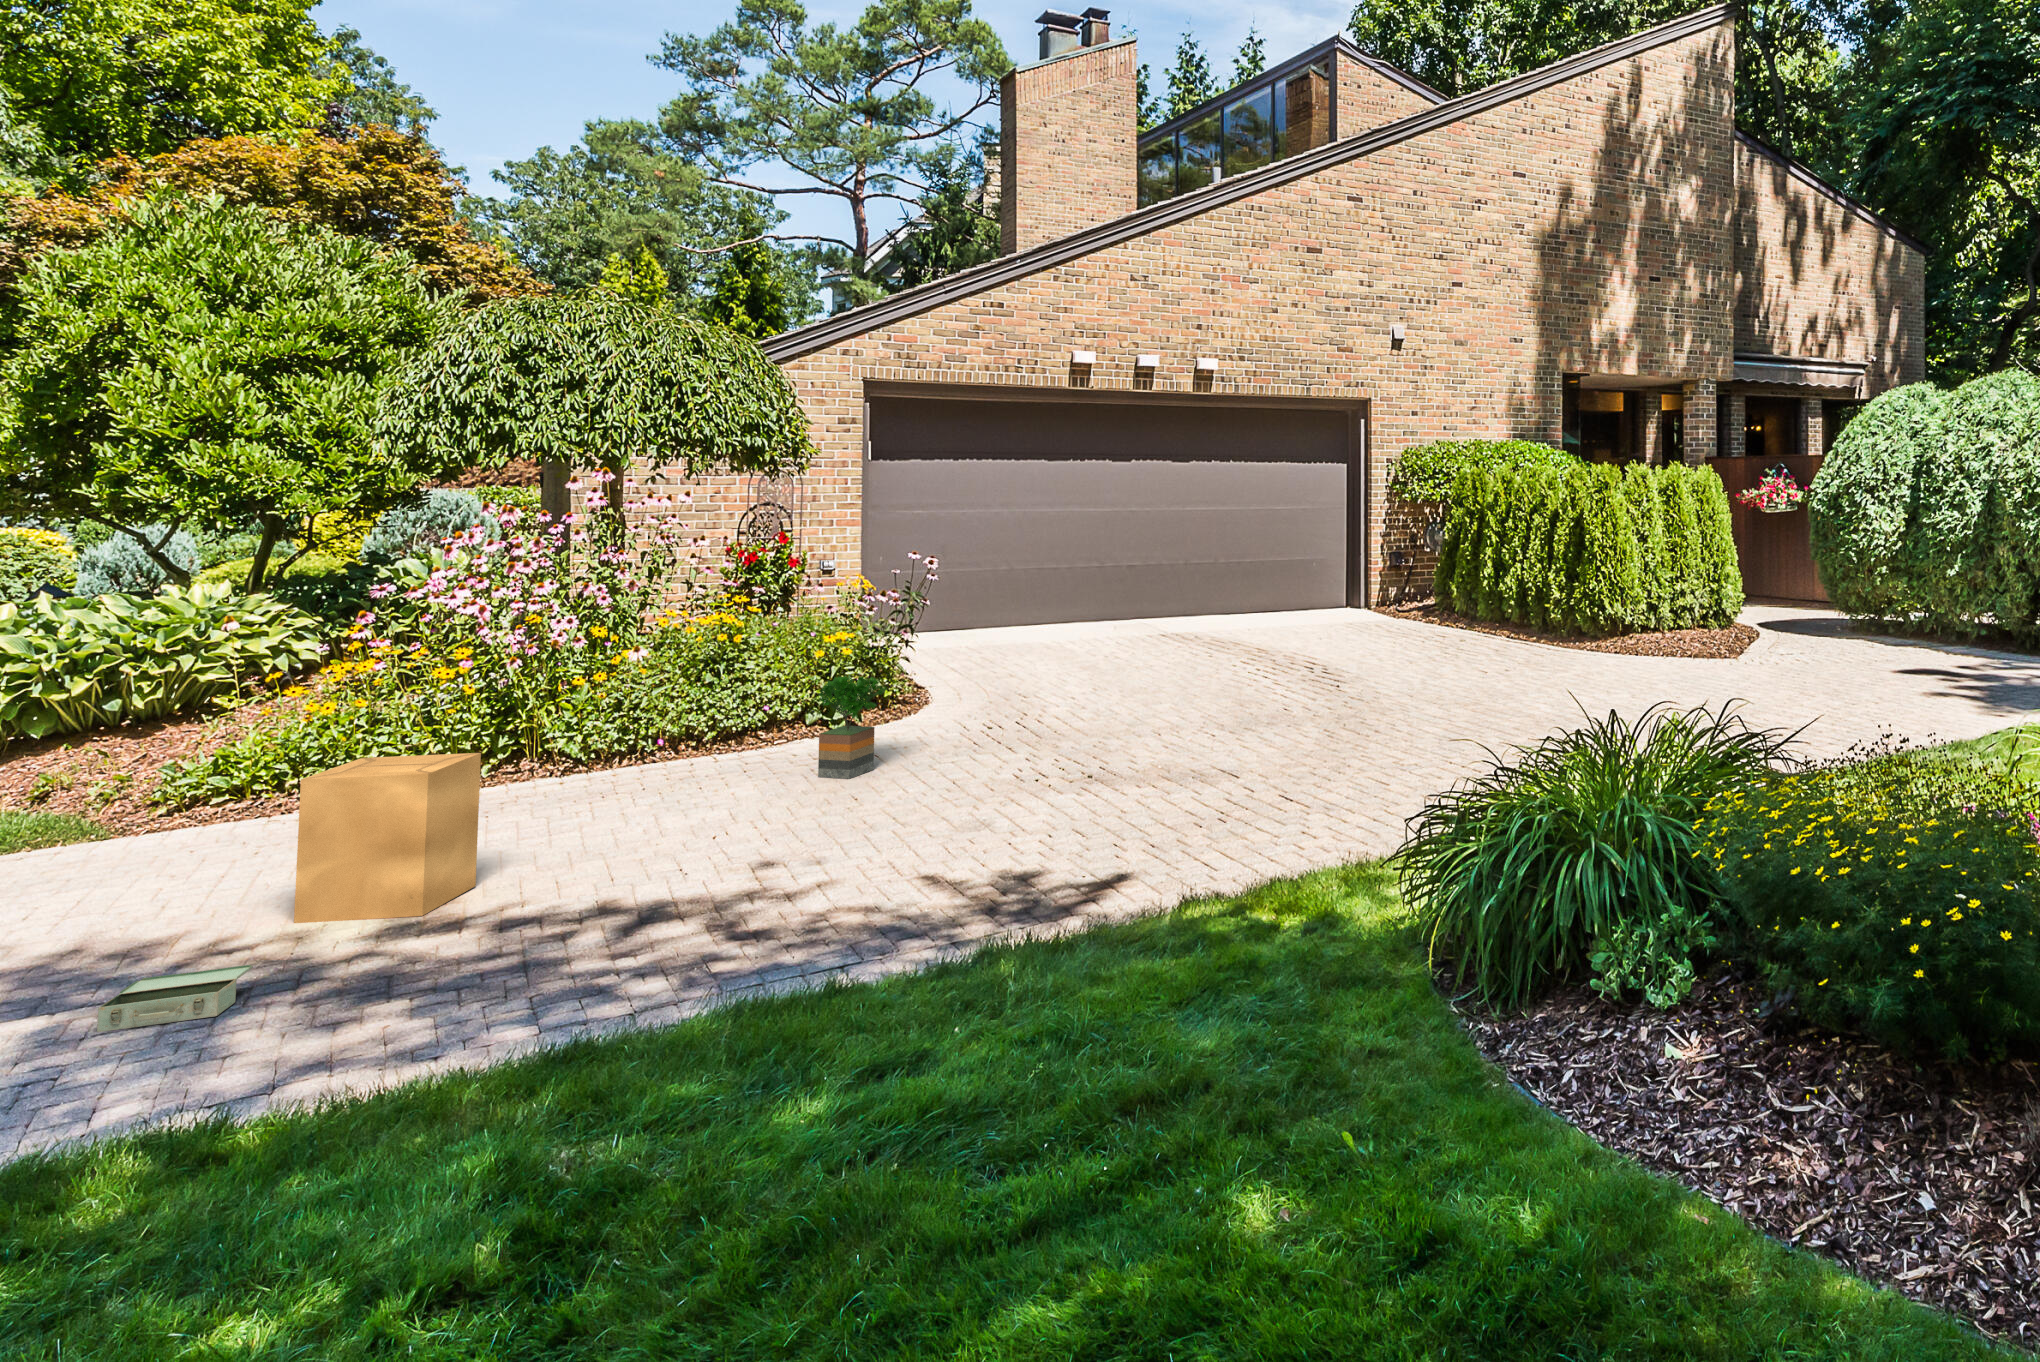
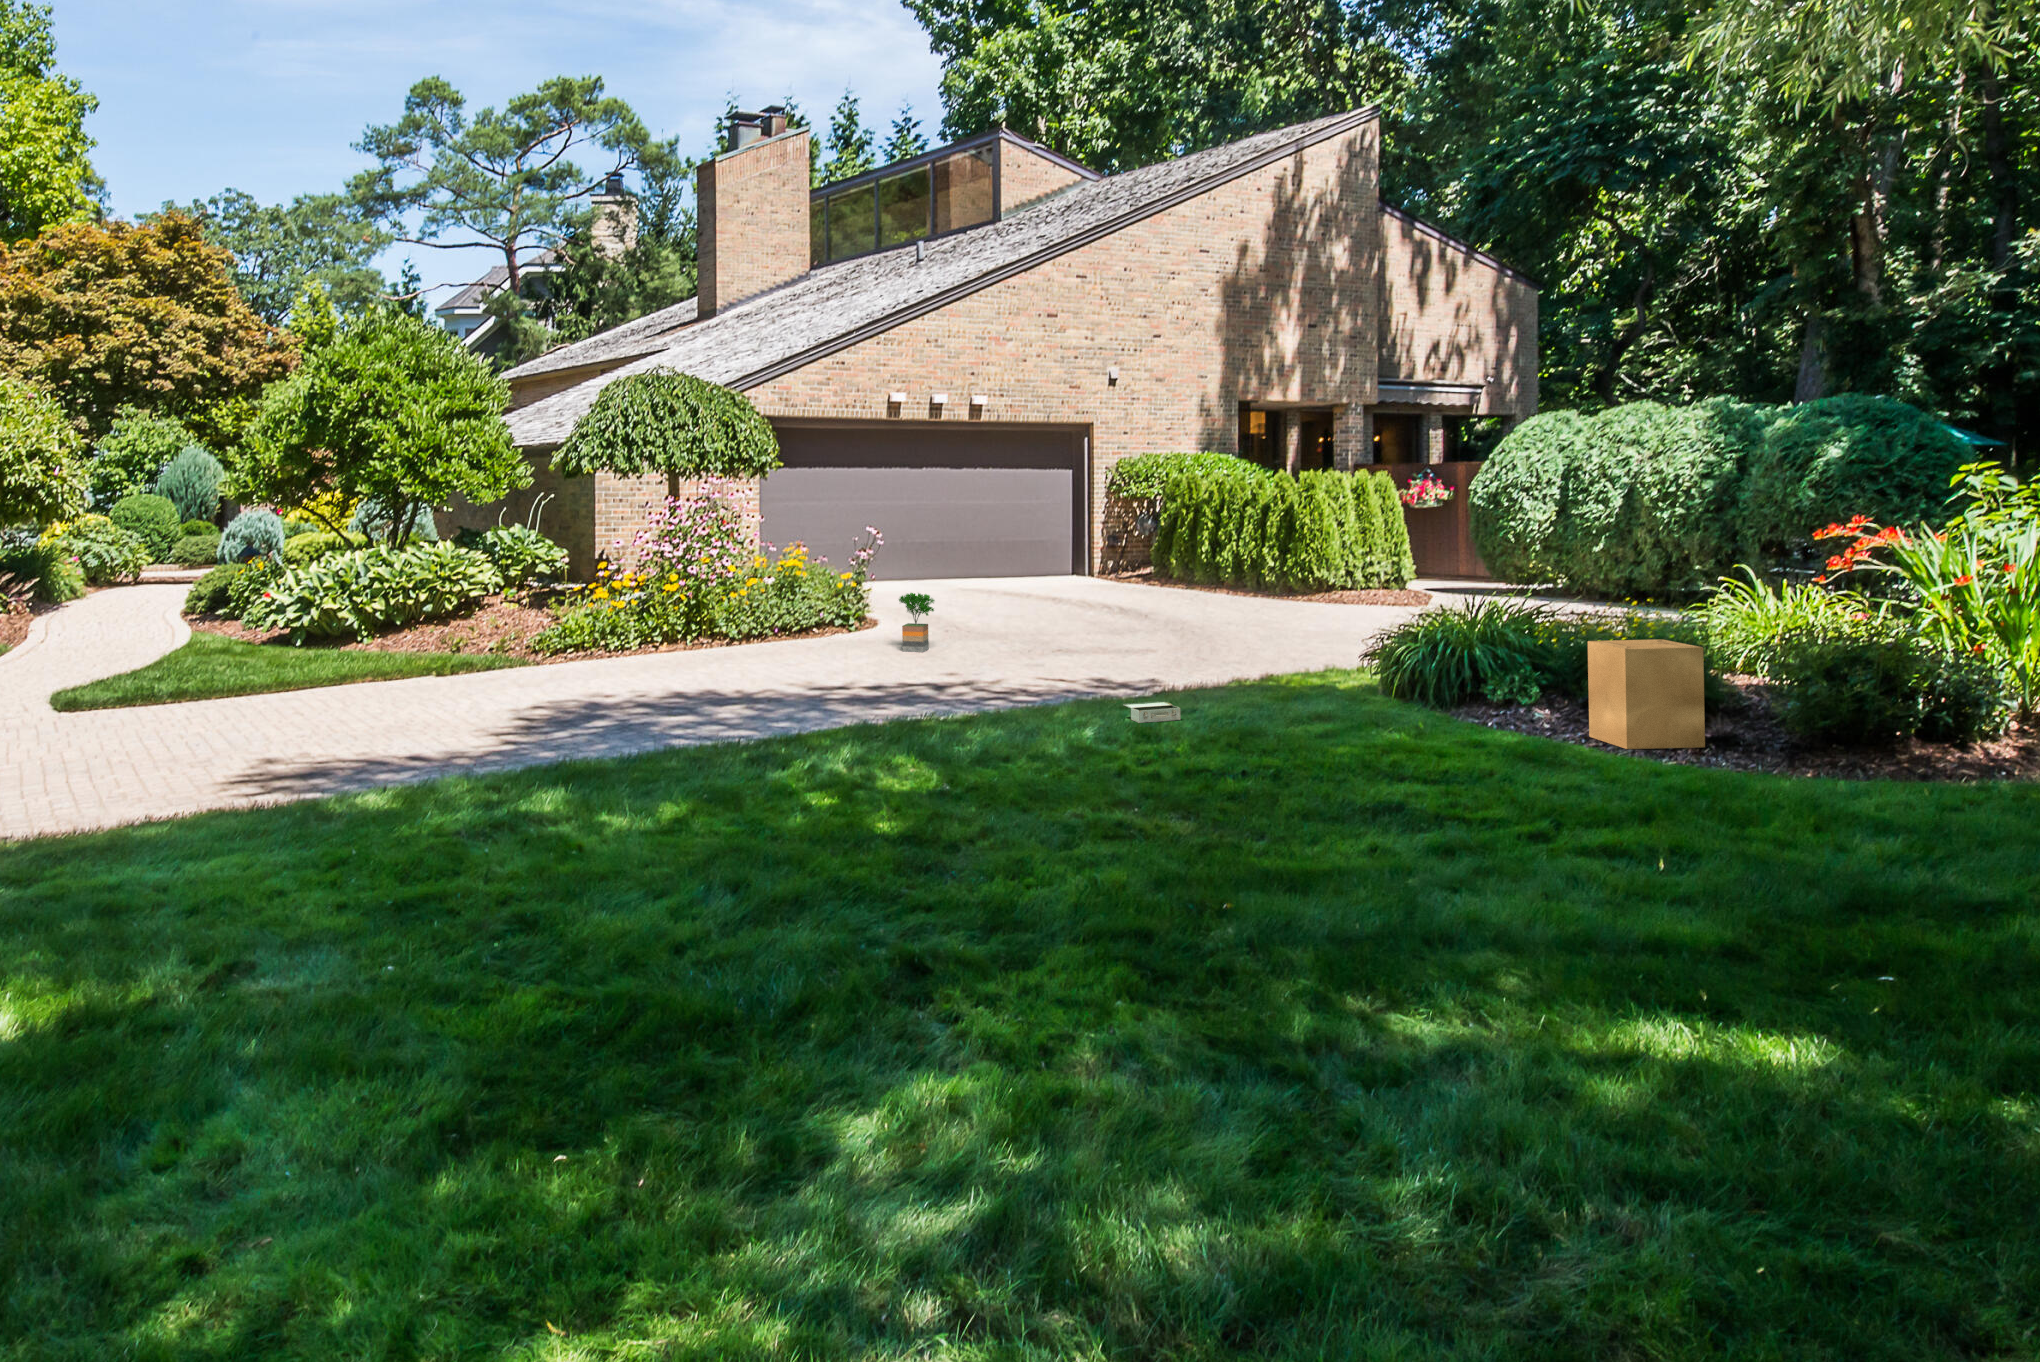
cardboard box: present [294,753,481,923] -> present [1588,639,1705,749]
toolbox: present [97,965,253,1032] -> present [1124,701,1180,723]

